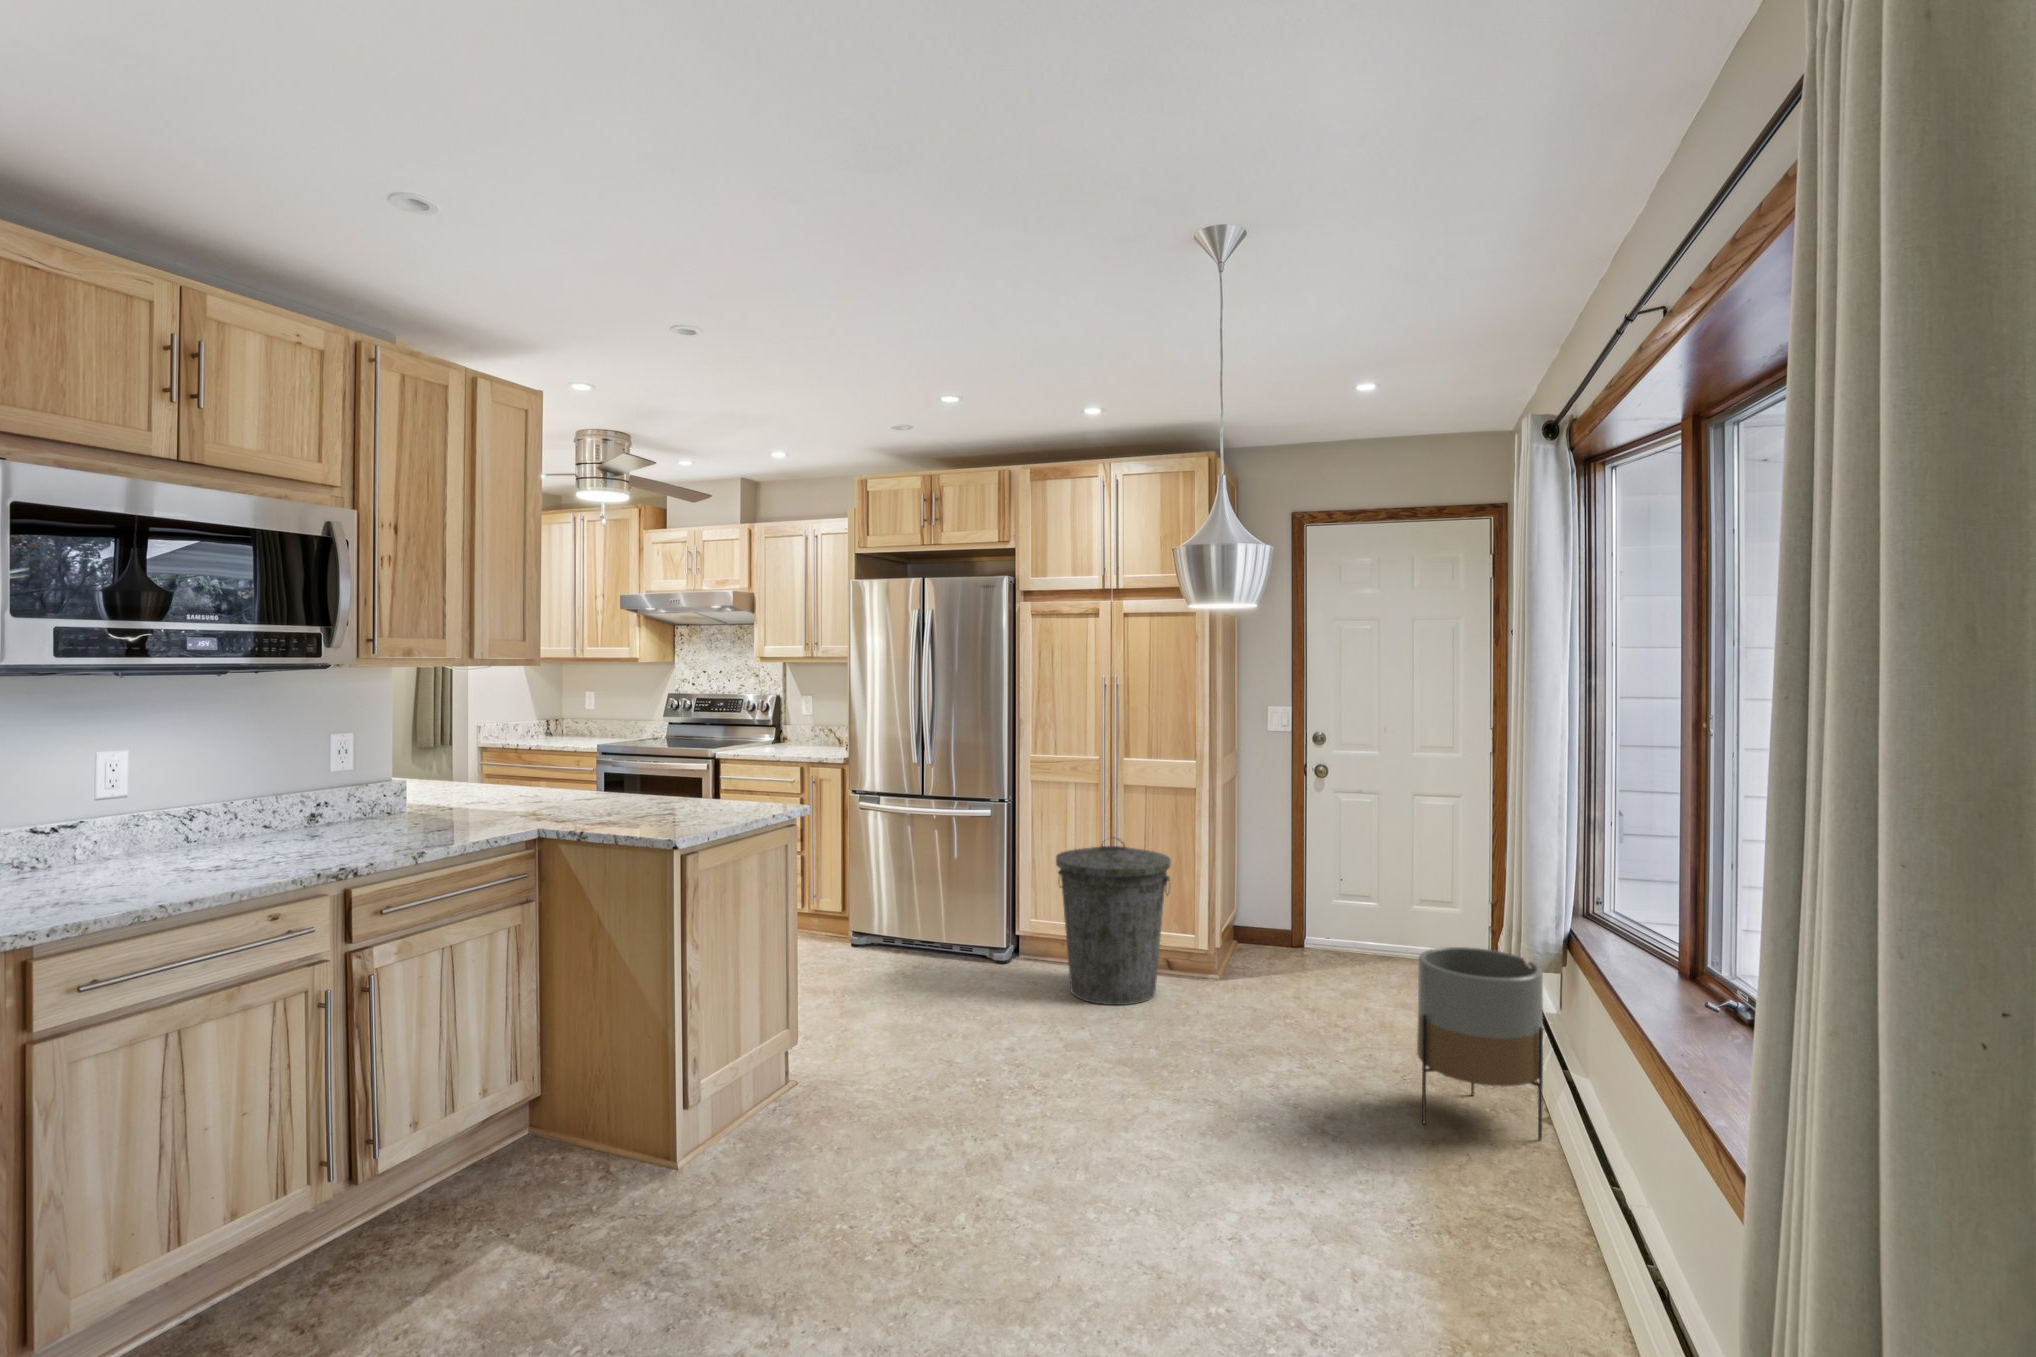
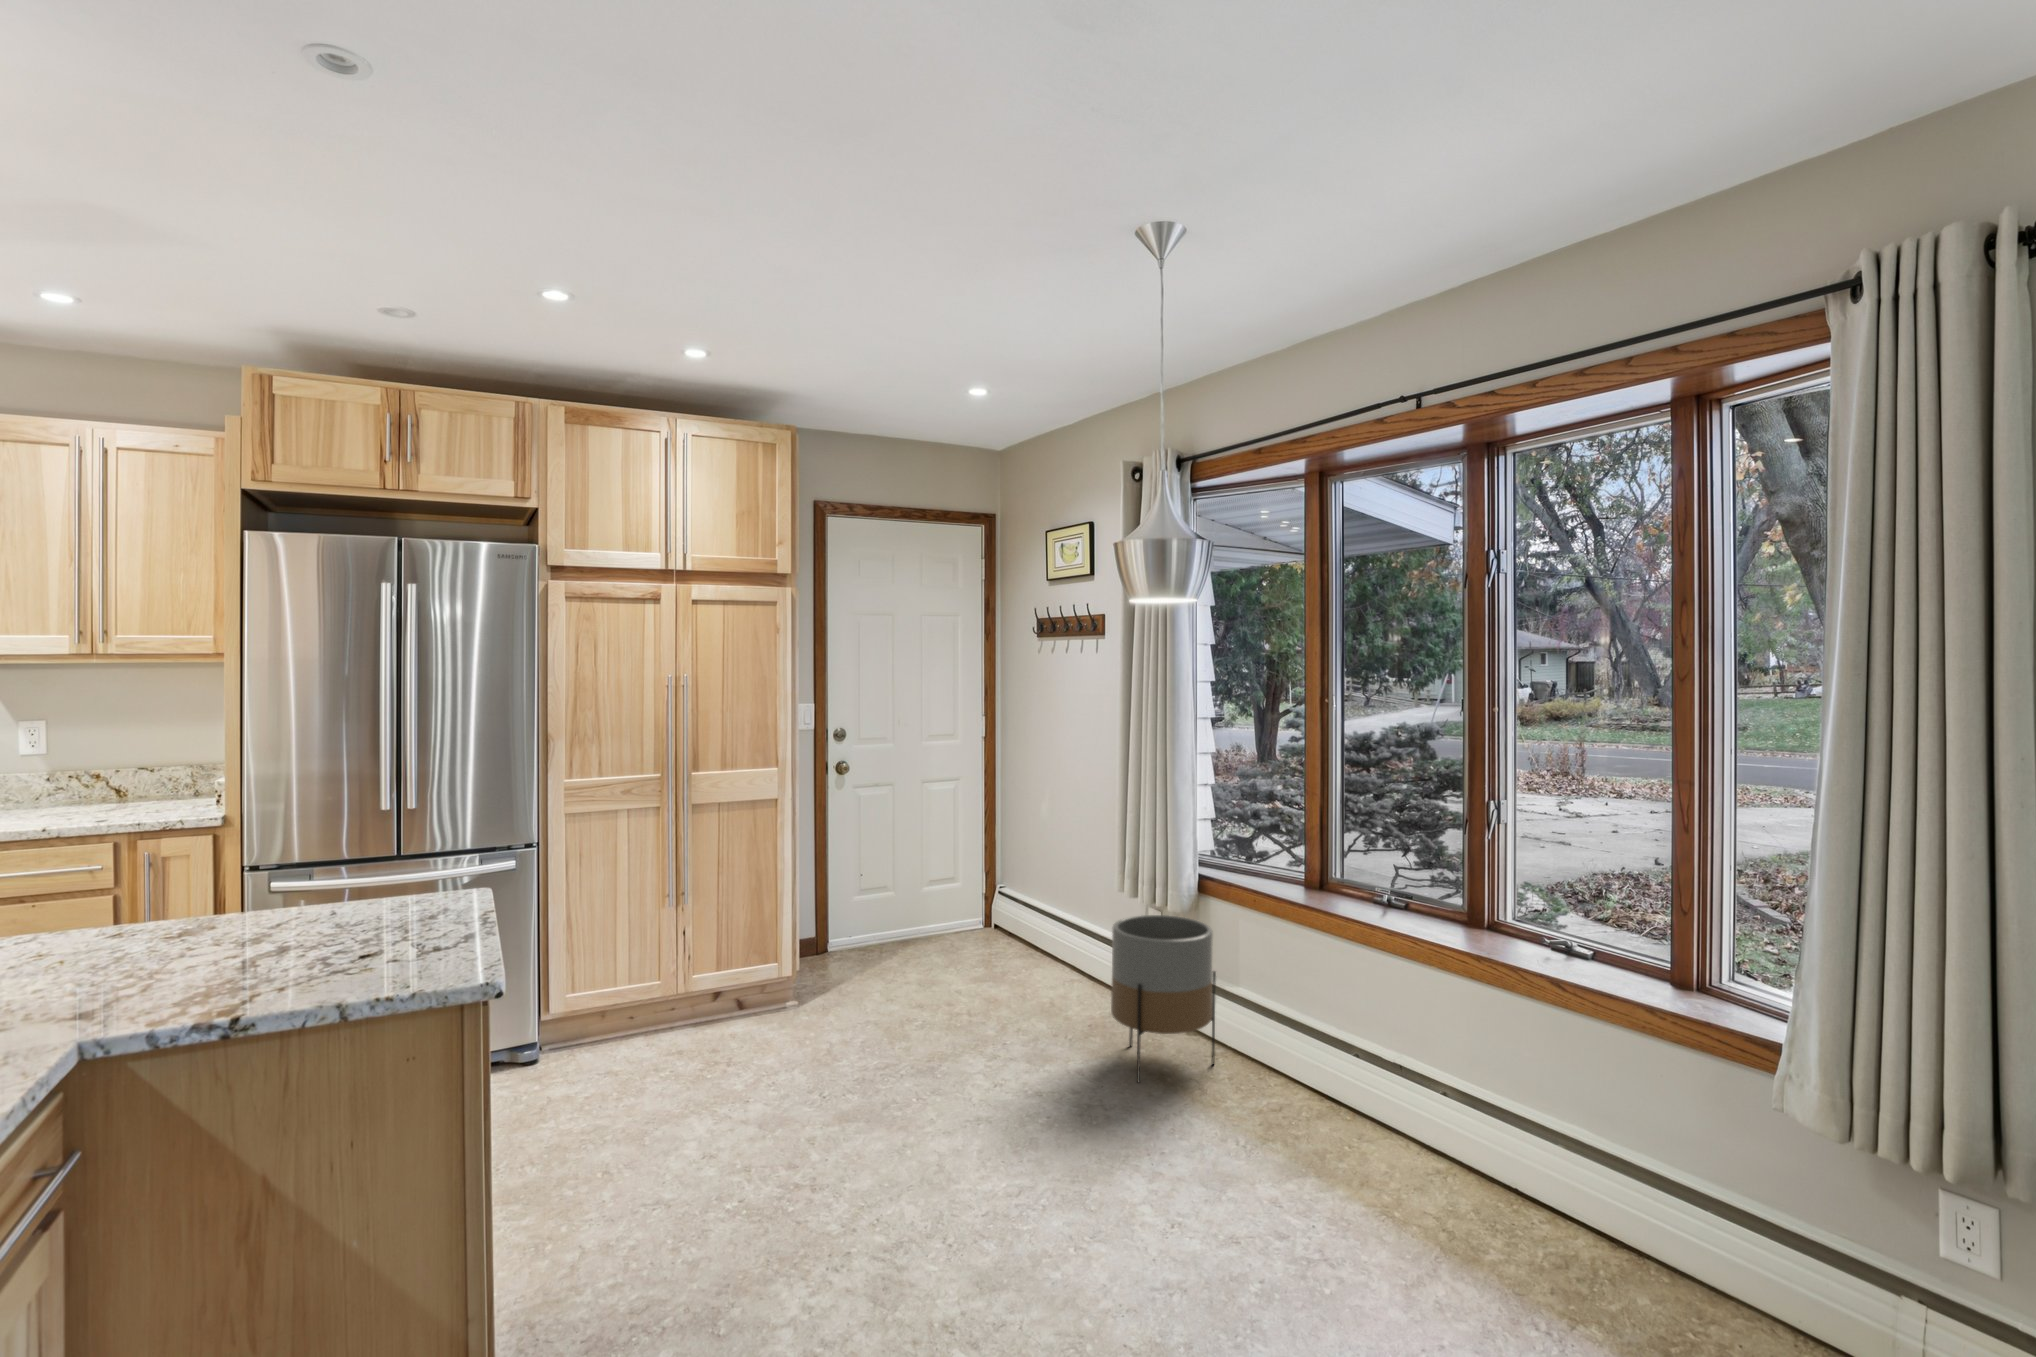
trash can: present [1056,839,1171,1005] -> none [644,870,786,1073]

